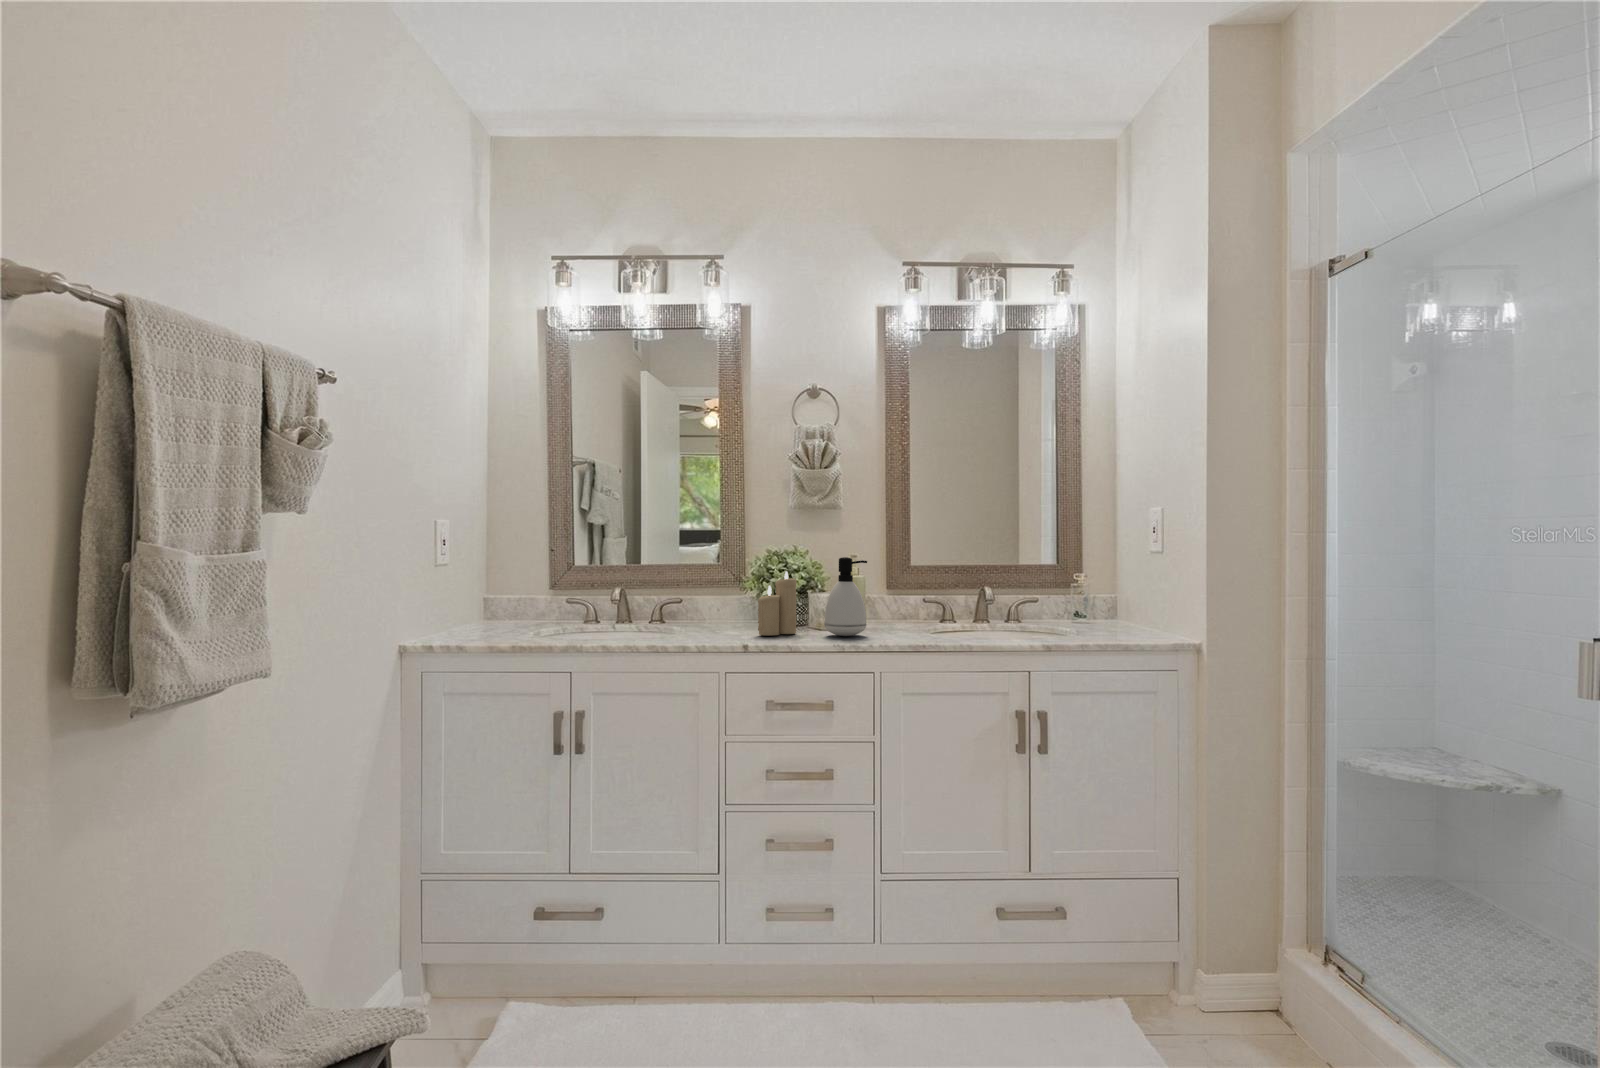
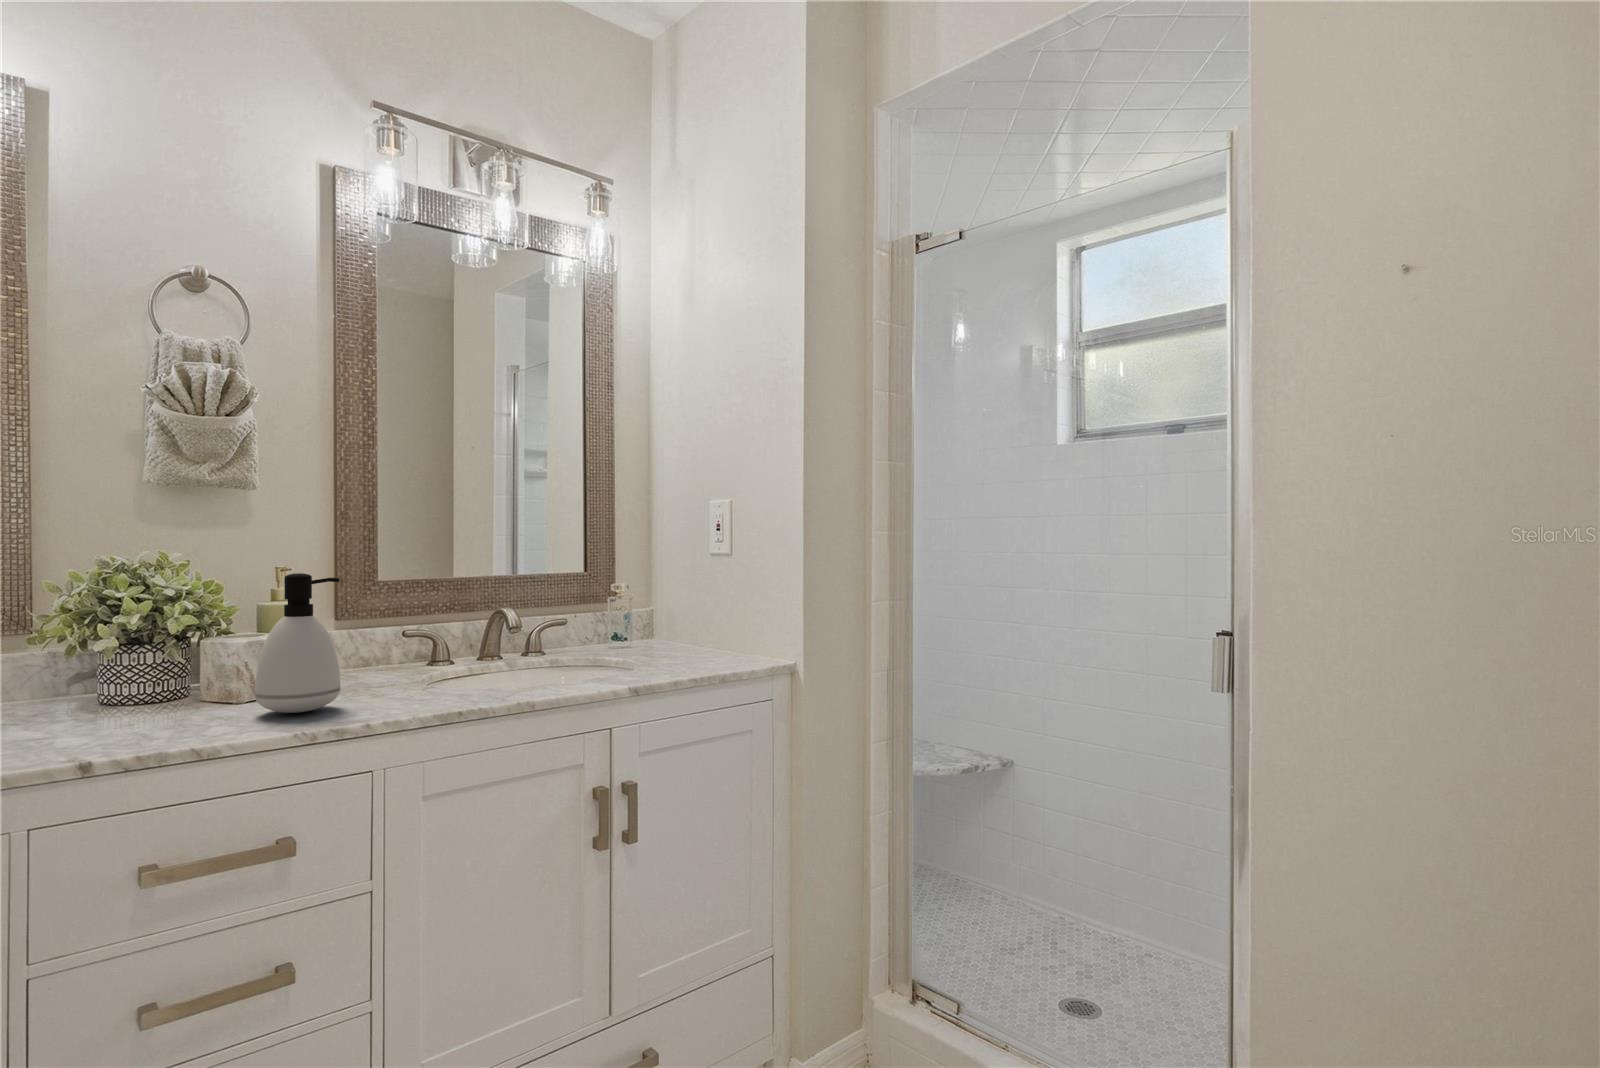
candle: present [758,571,797,636] -> none [98,602,188,733]

